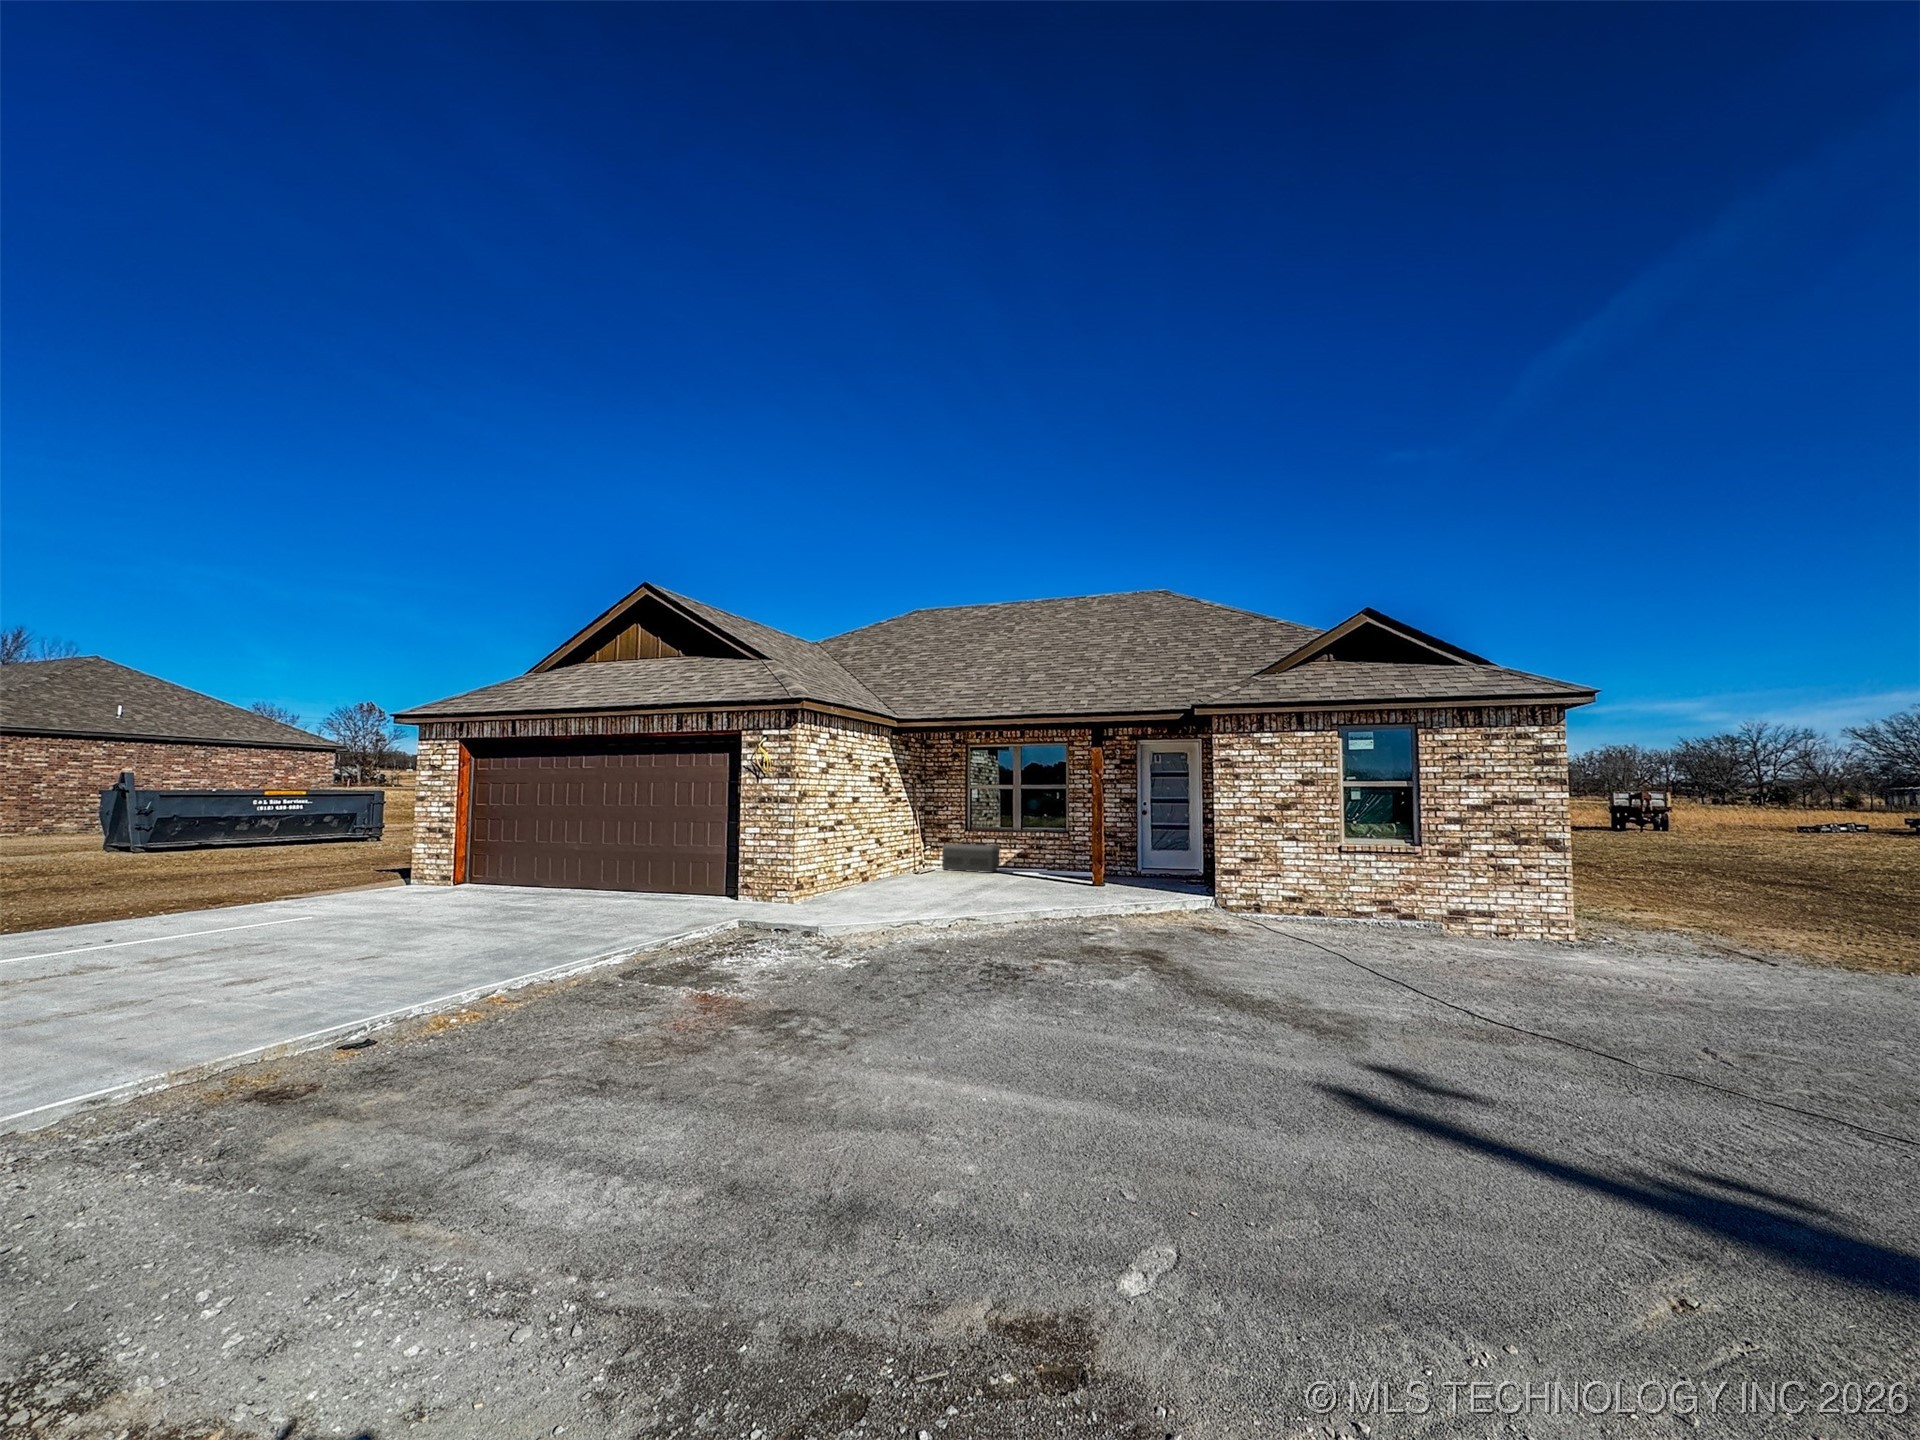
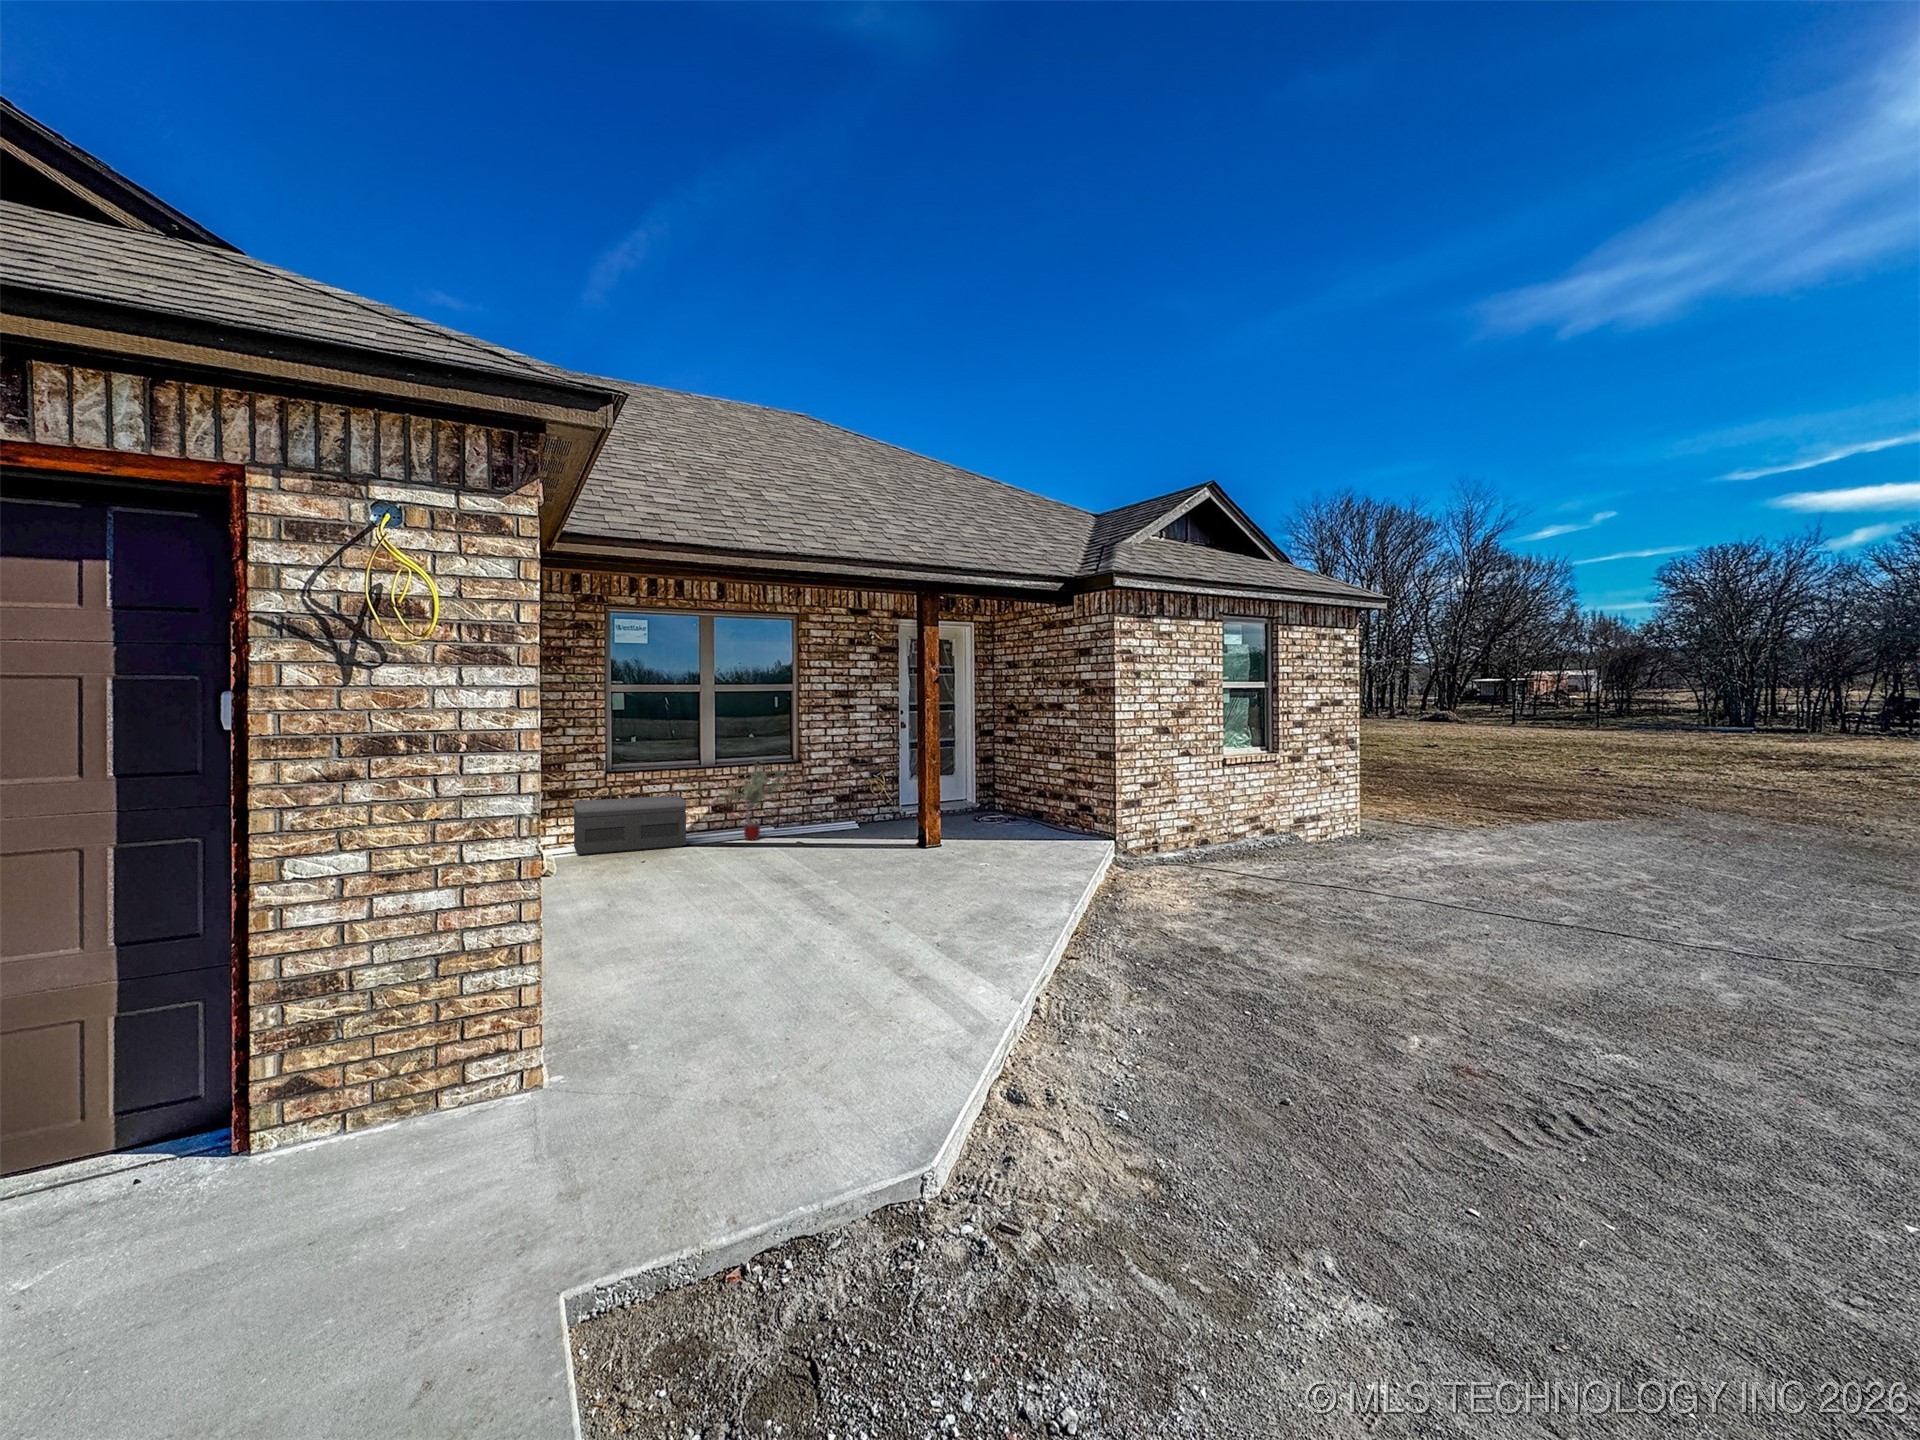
potted tree: none [1012,828,1049,875] -> present [721,761,785,840]

